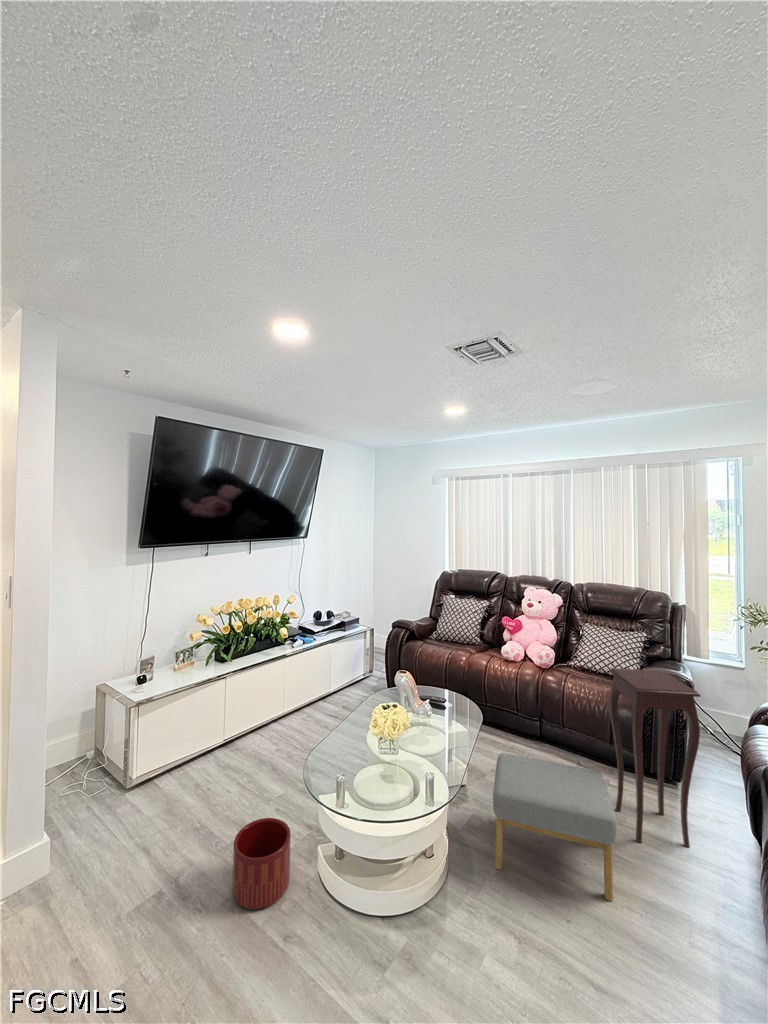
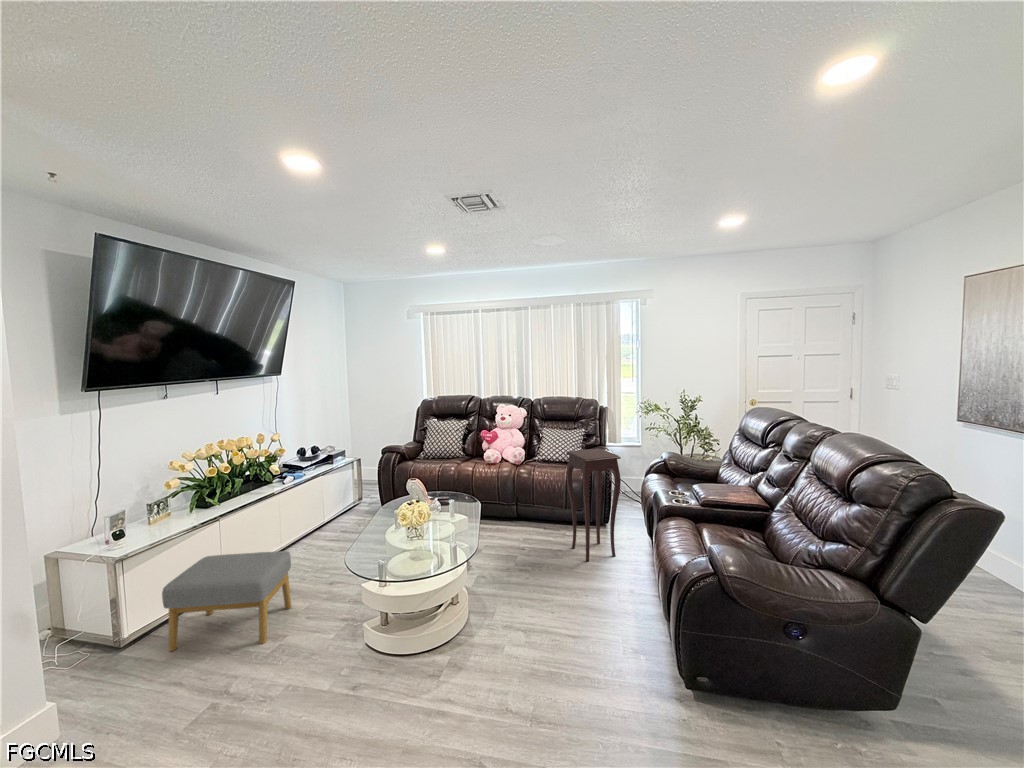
footstool: present [493,753,617,901] -> present [162,551,291,651]
planter: present [232,818,291,909] -> none [286,614,342,686]

